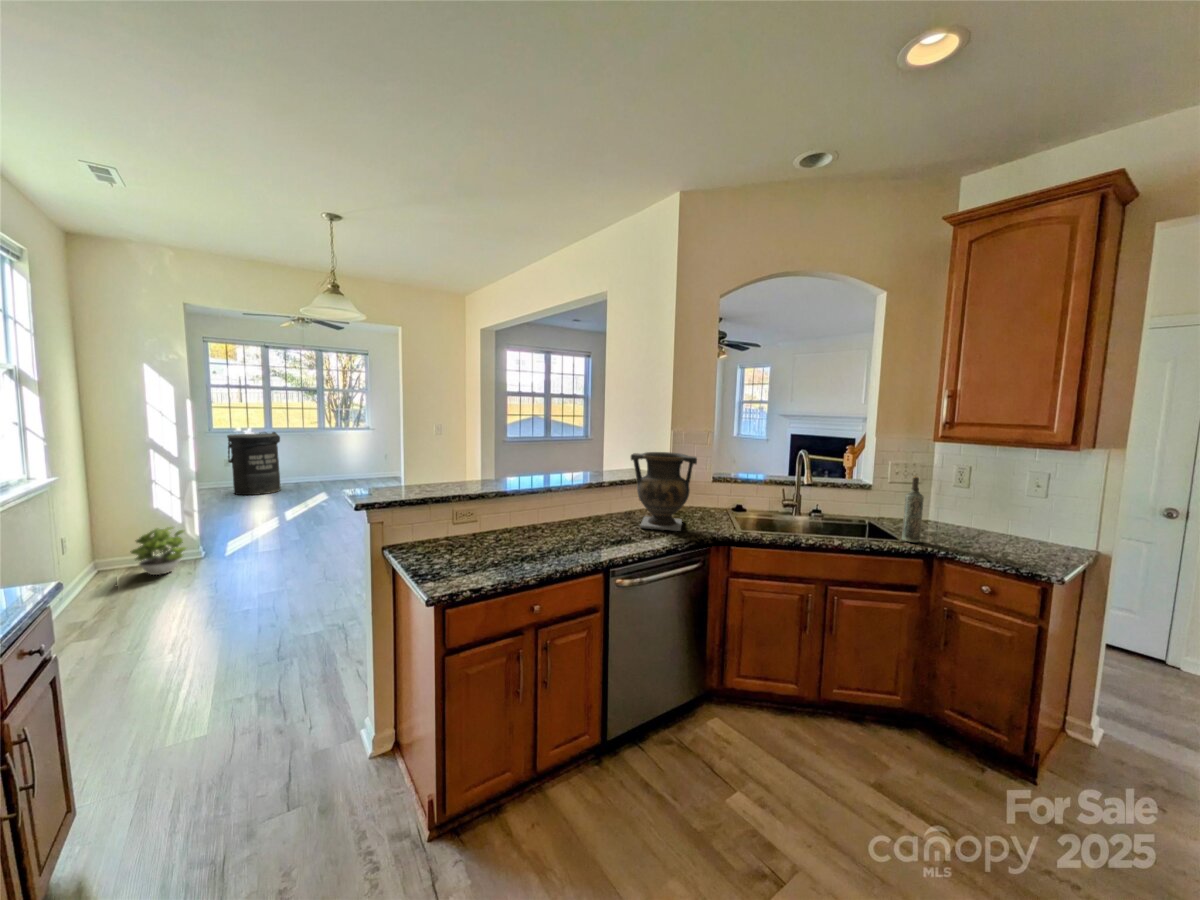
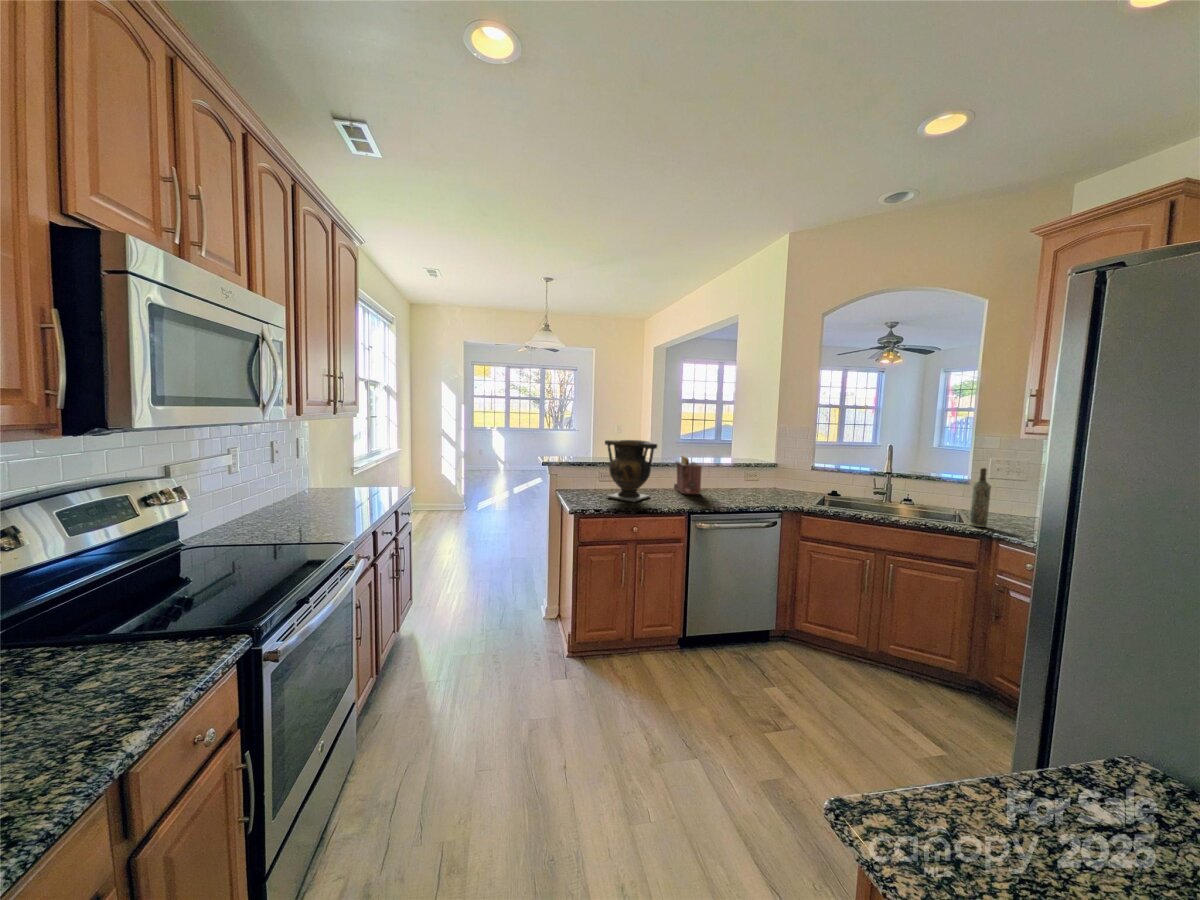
trash can: present [227,432,281,495] -> none [482,430,514,476]
vase: present [631,452,697,531] -> present [605,440,657,502]
toaster: none [556,475,599,530] -> present [674,455,702,494]
potted plant: present [131,527,186,575] -> none [430,486,458,516]

